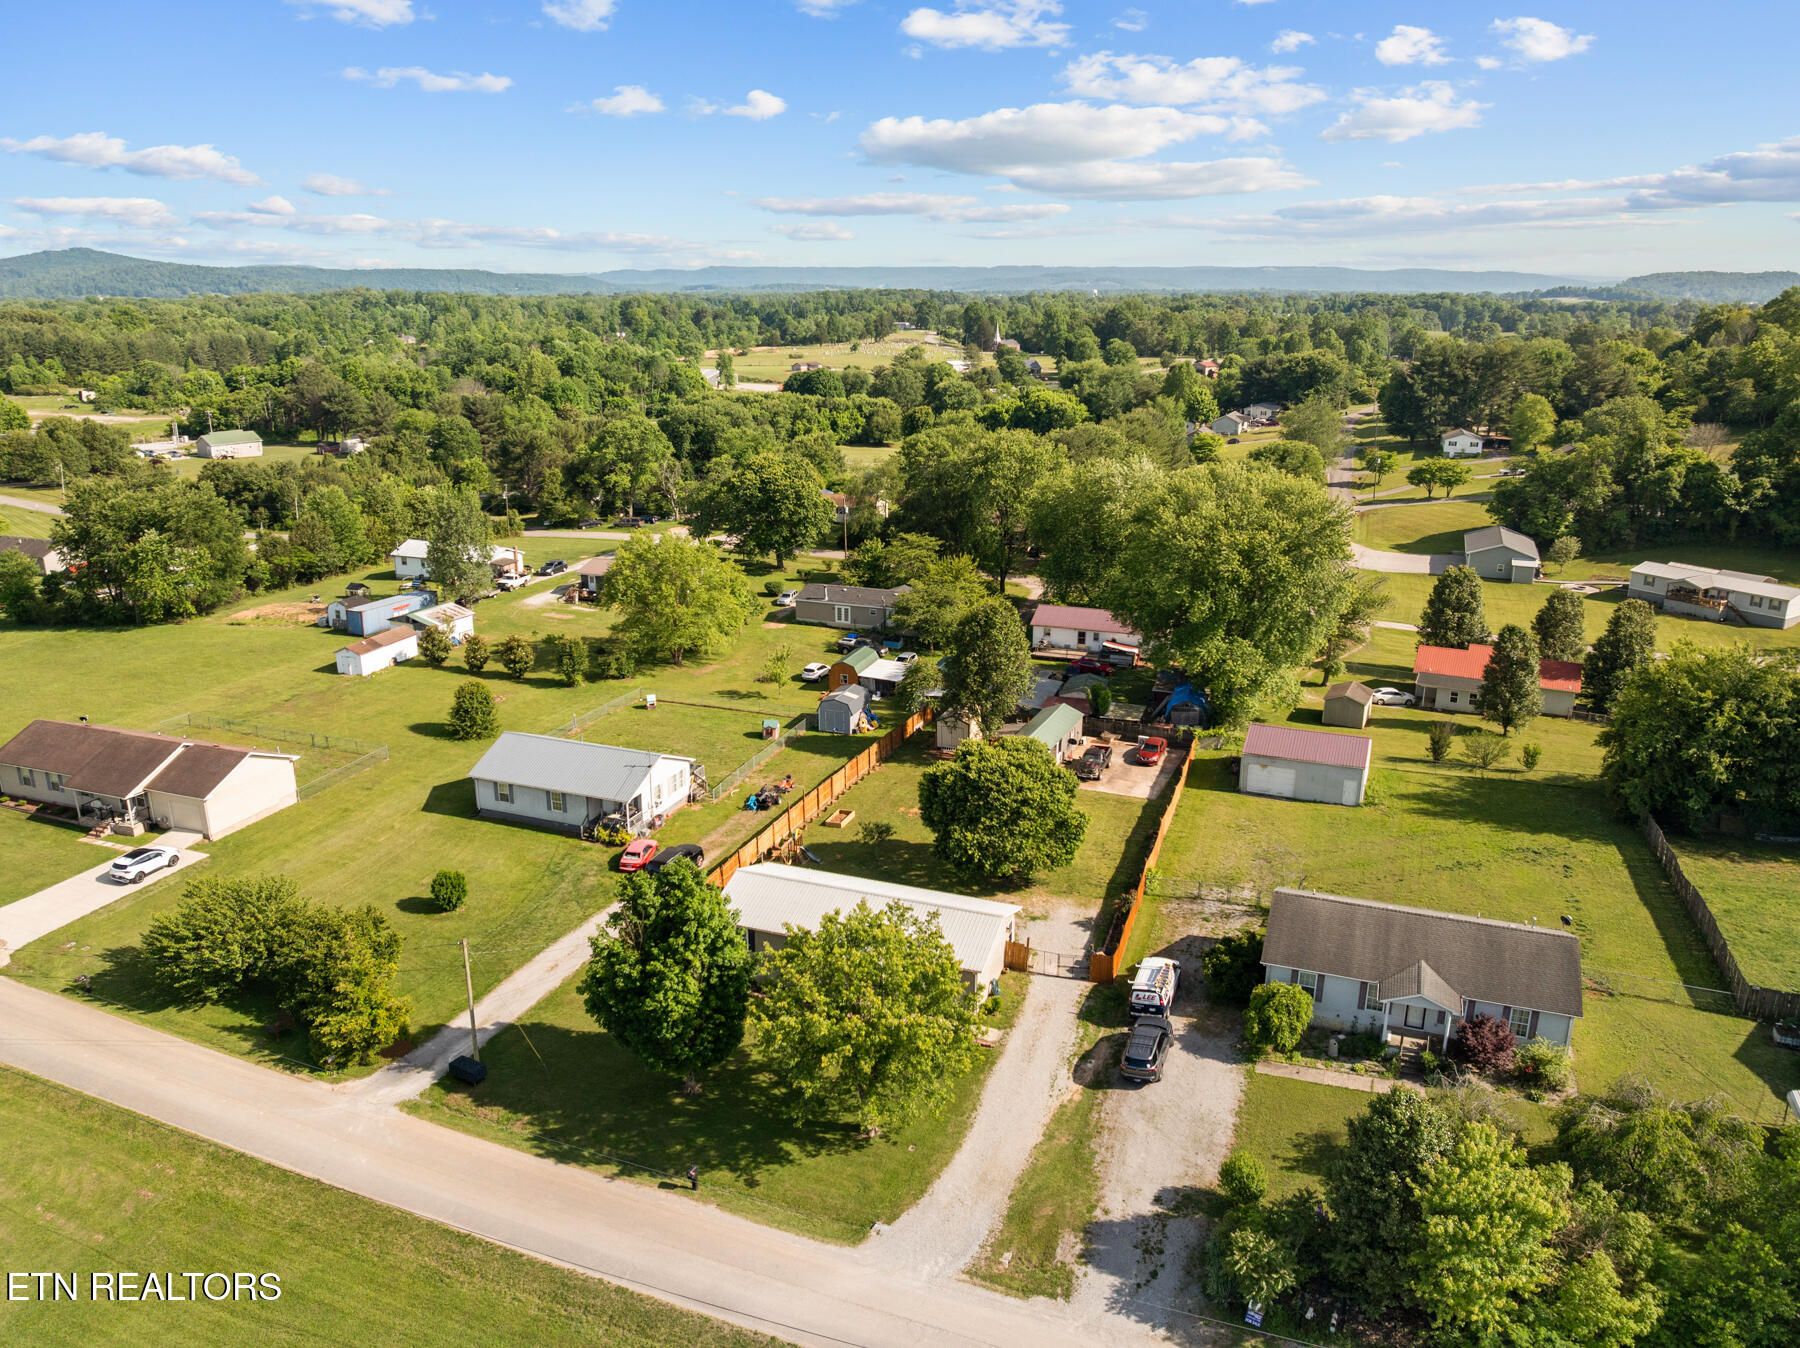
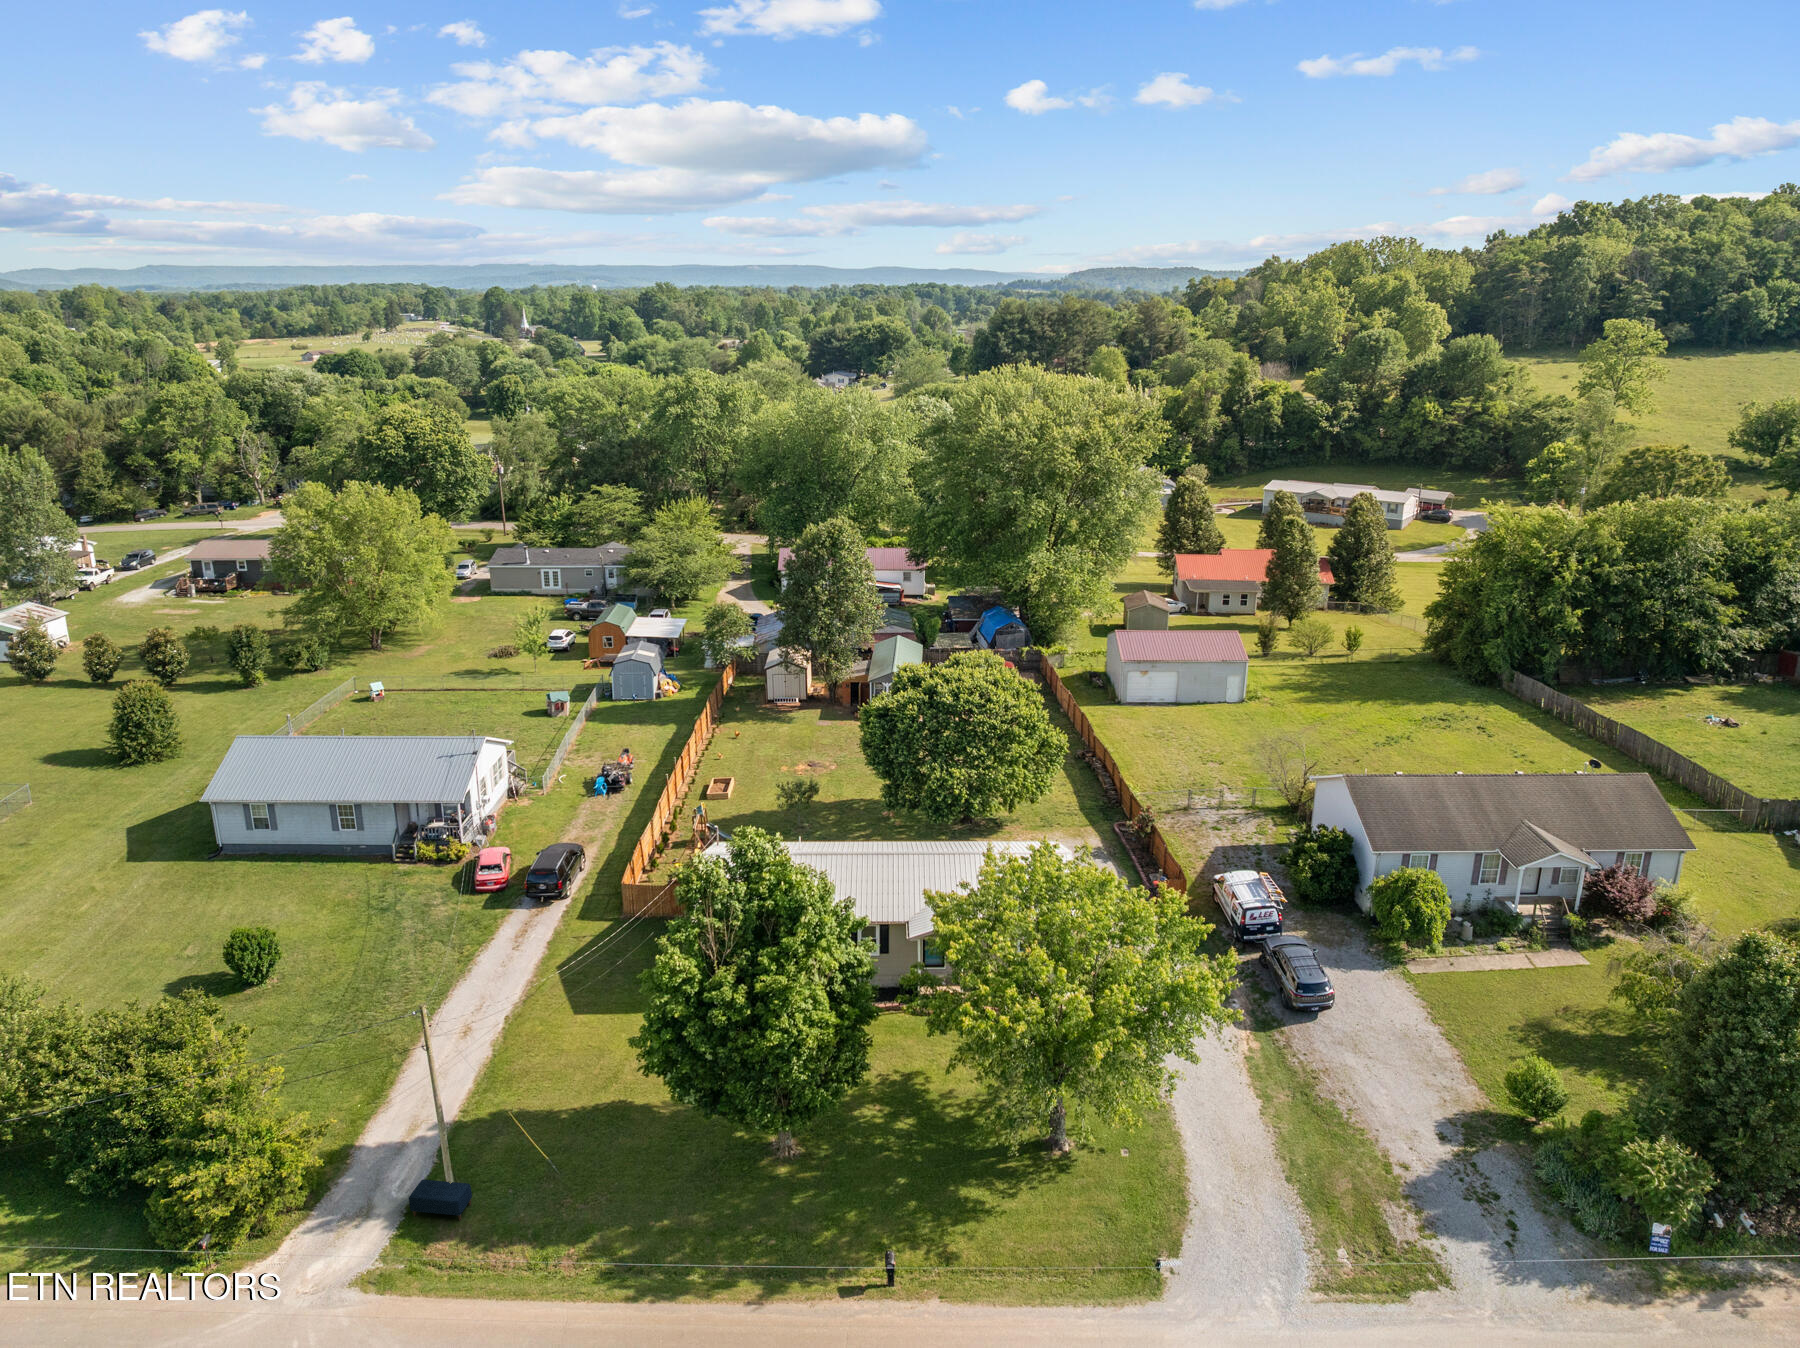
lounge chair: present [262,1007,296,1039] -> none [30,1175,94,1240]
round table: present [379,1040,413,1065] -> none [283,1180,337,1235]

